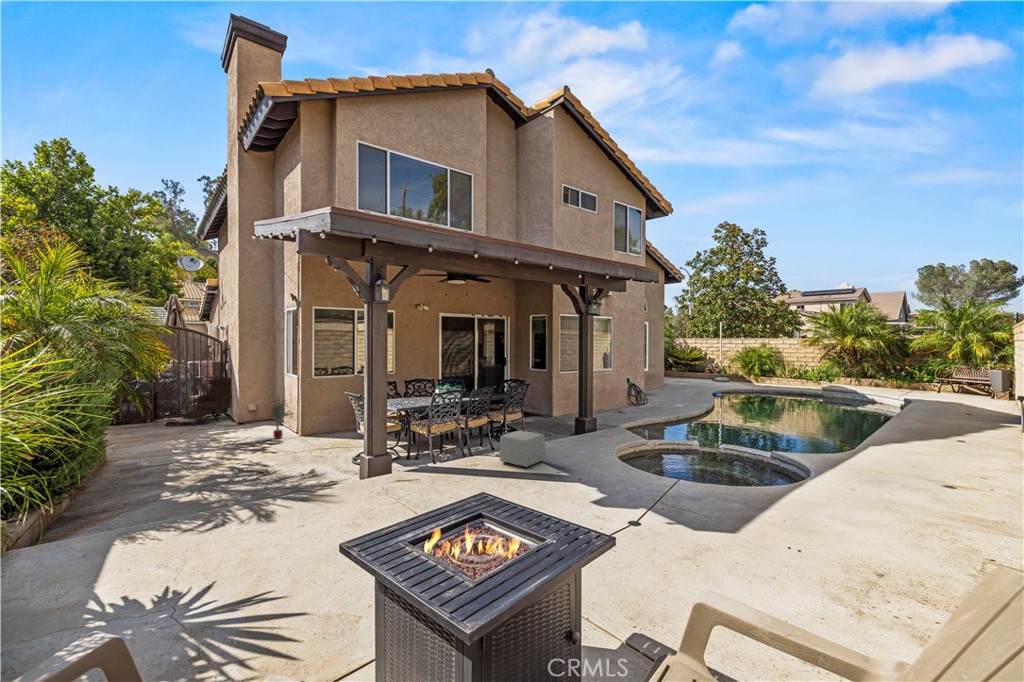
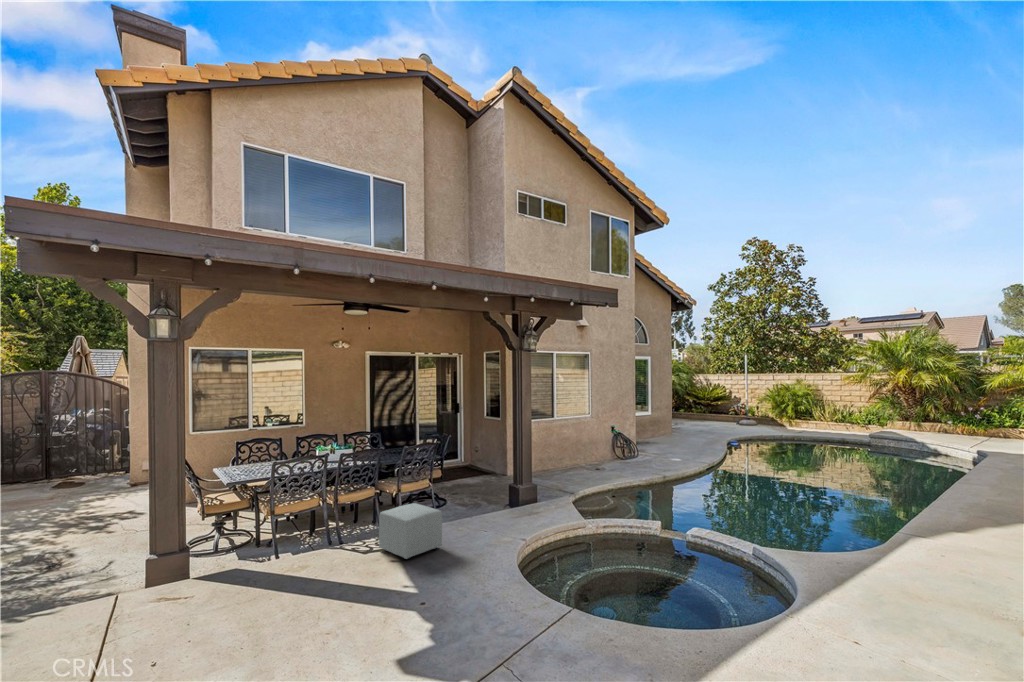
lounge chair: present [182,377,232,425] -> none [42,424,120,486]
potted tree: present [271,397,294,439] -> none [120,452,156,507]

